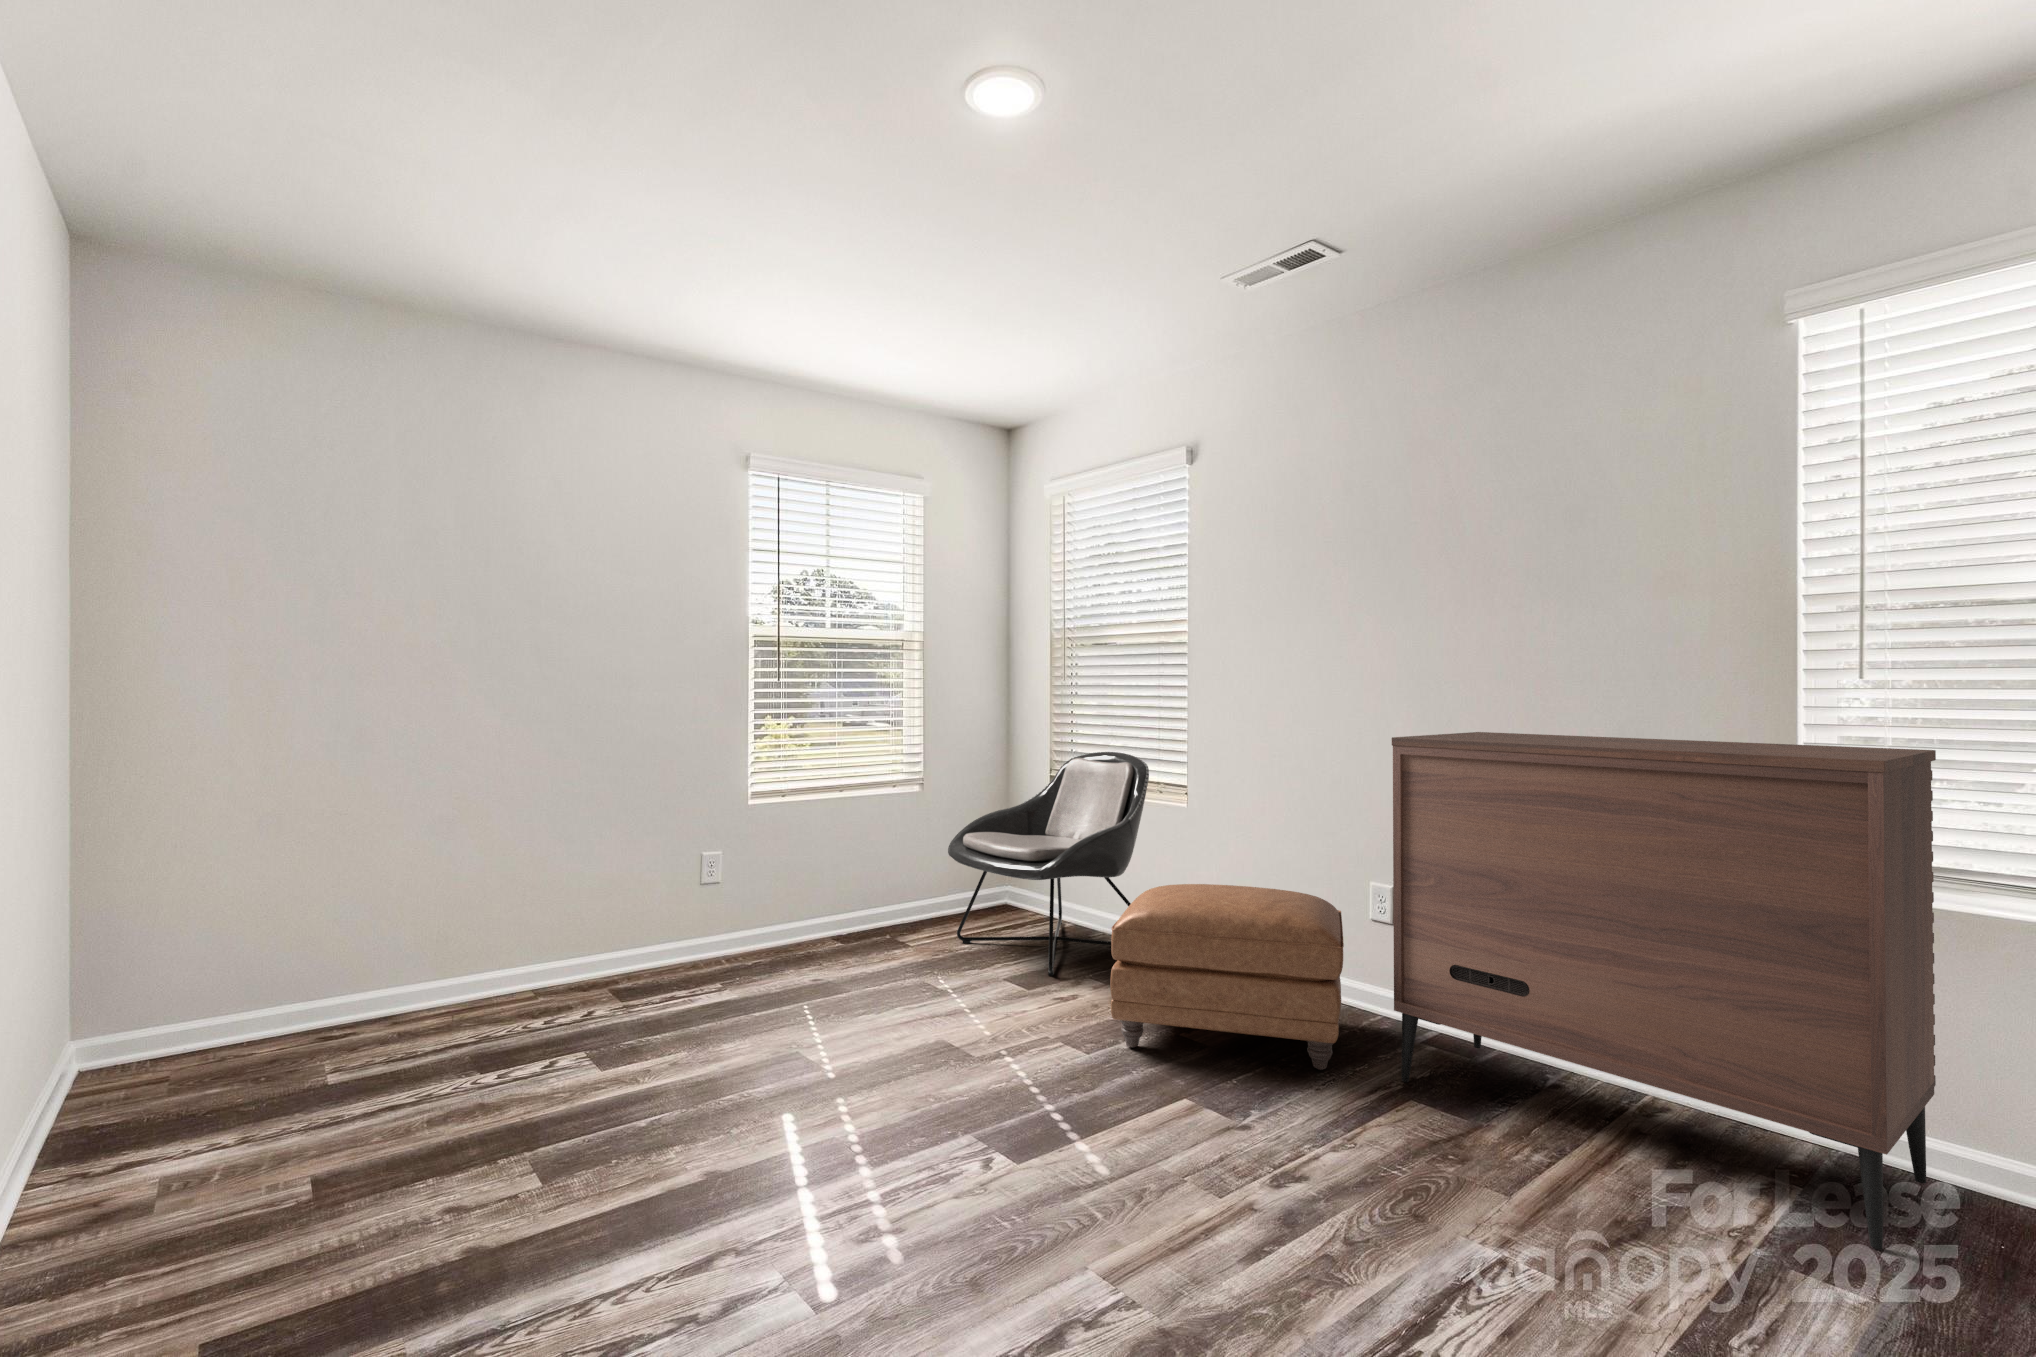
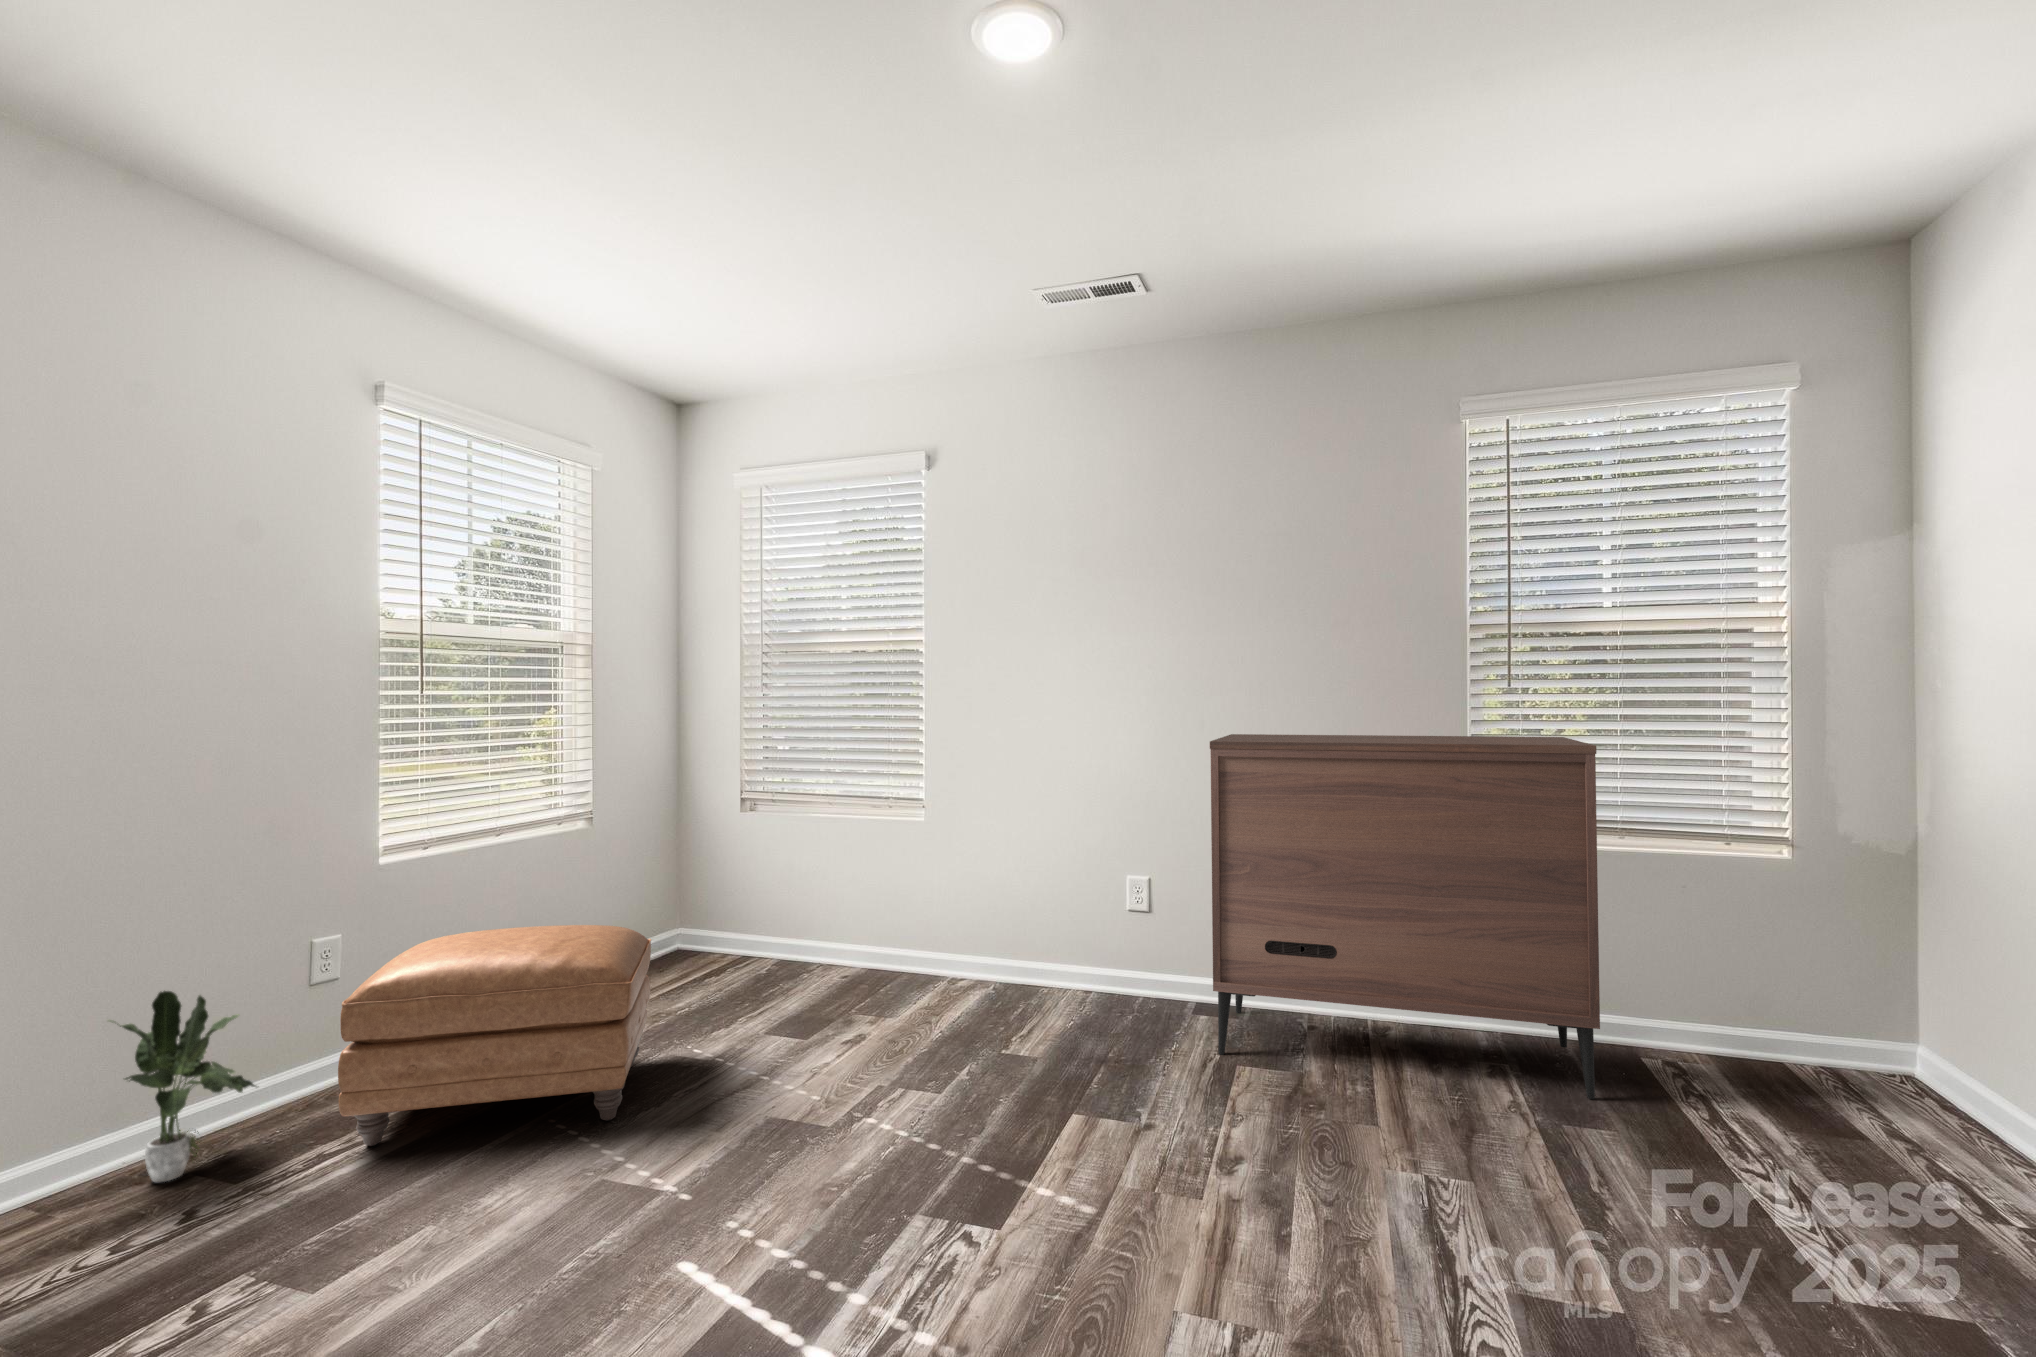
lounge chair: present [948,752,1149,976] -> none [654,768,896,1023]
potted plant: none [564,871,646,993] -> present [109,991,257,1182]
ottoman: present [1110,884,1344,1070] -> present [338,925,651,1146]

